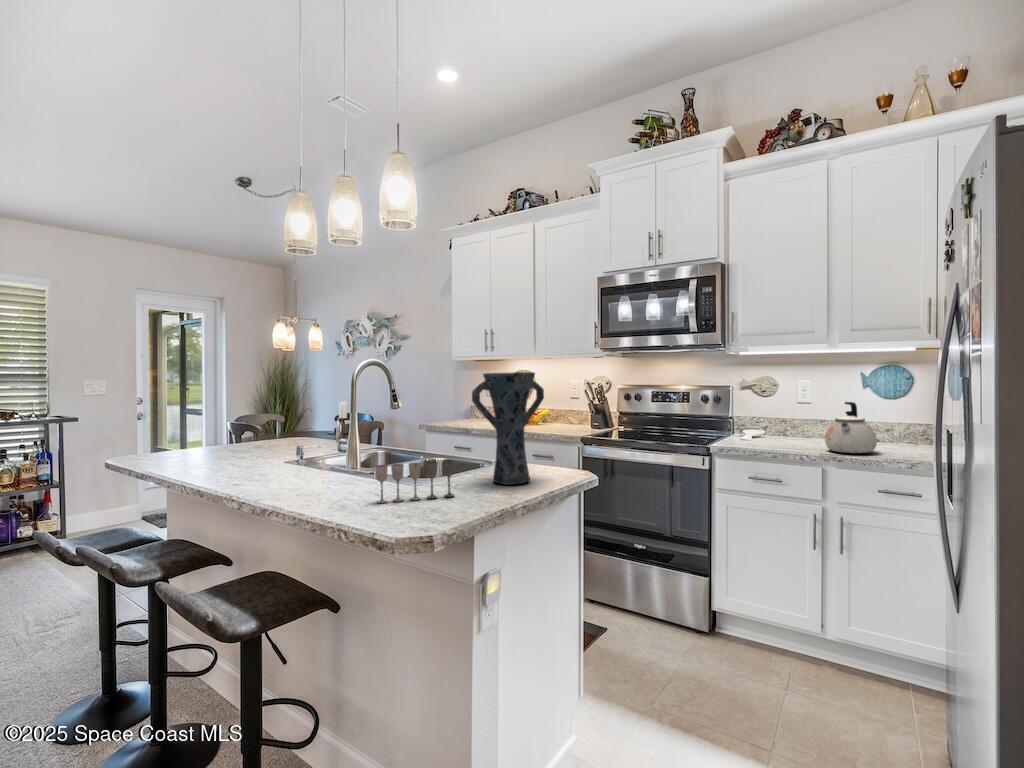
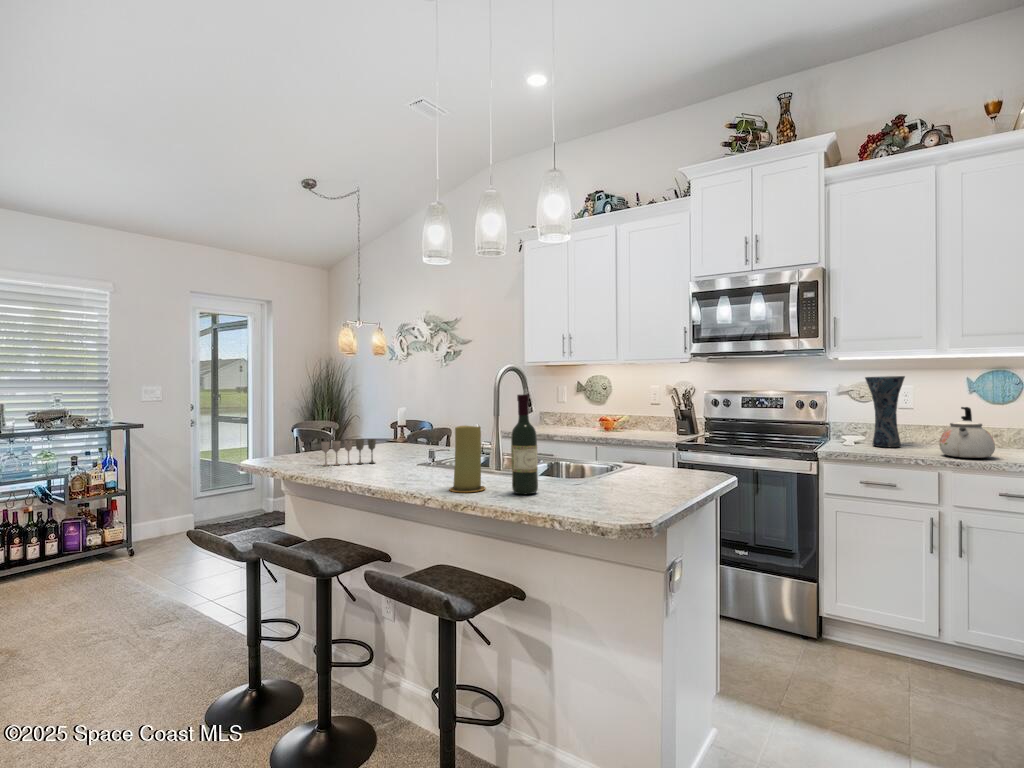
vase: present [472,372,544,485] -> present [865,376,905,447]
wine bottle: none [336,391,365,497] -> present [511,394,538,494]
candle: none [276,423,318,494] -> present [449,426,485,492]
wine glass: present [375,460,455,503] -> present [321,439,376,466]

